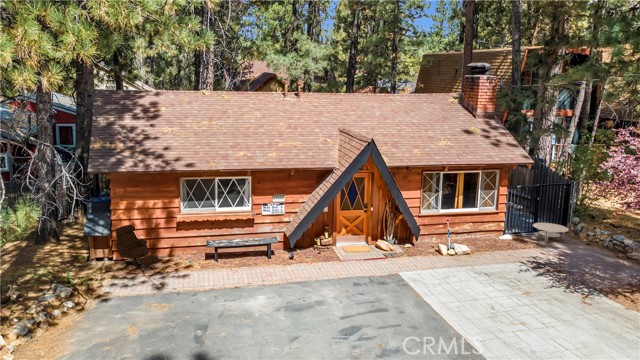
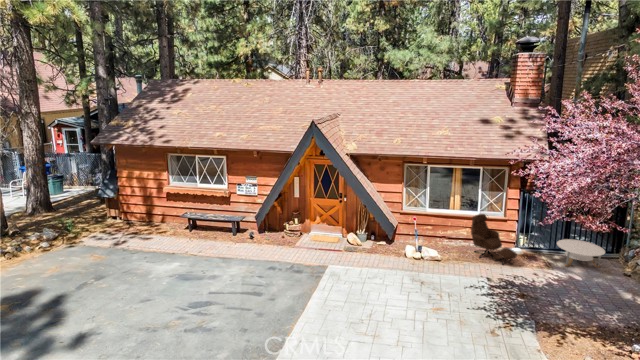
lounge chair: present [116,225,159,271] -> present [471,214,517,263]

